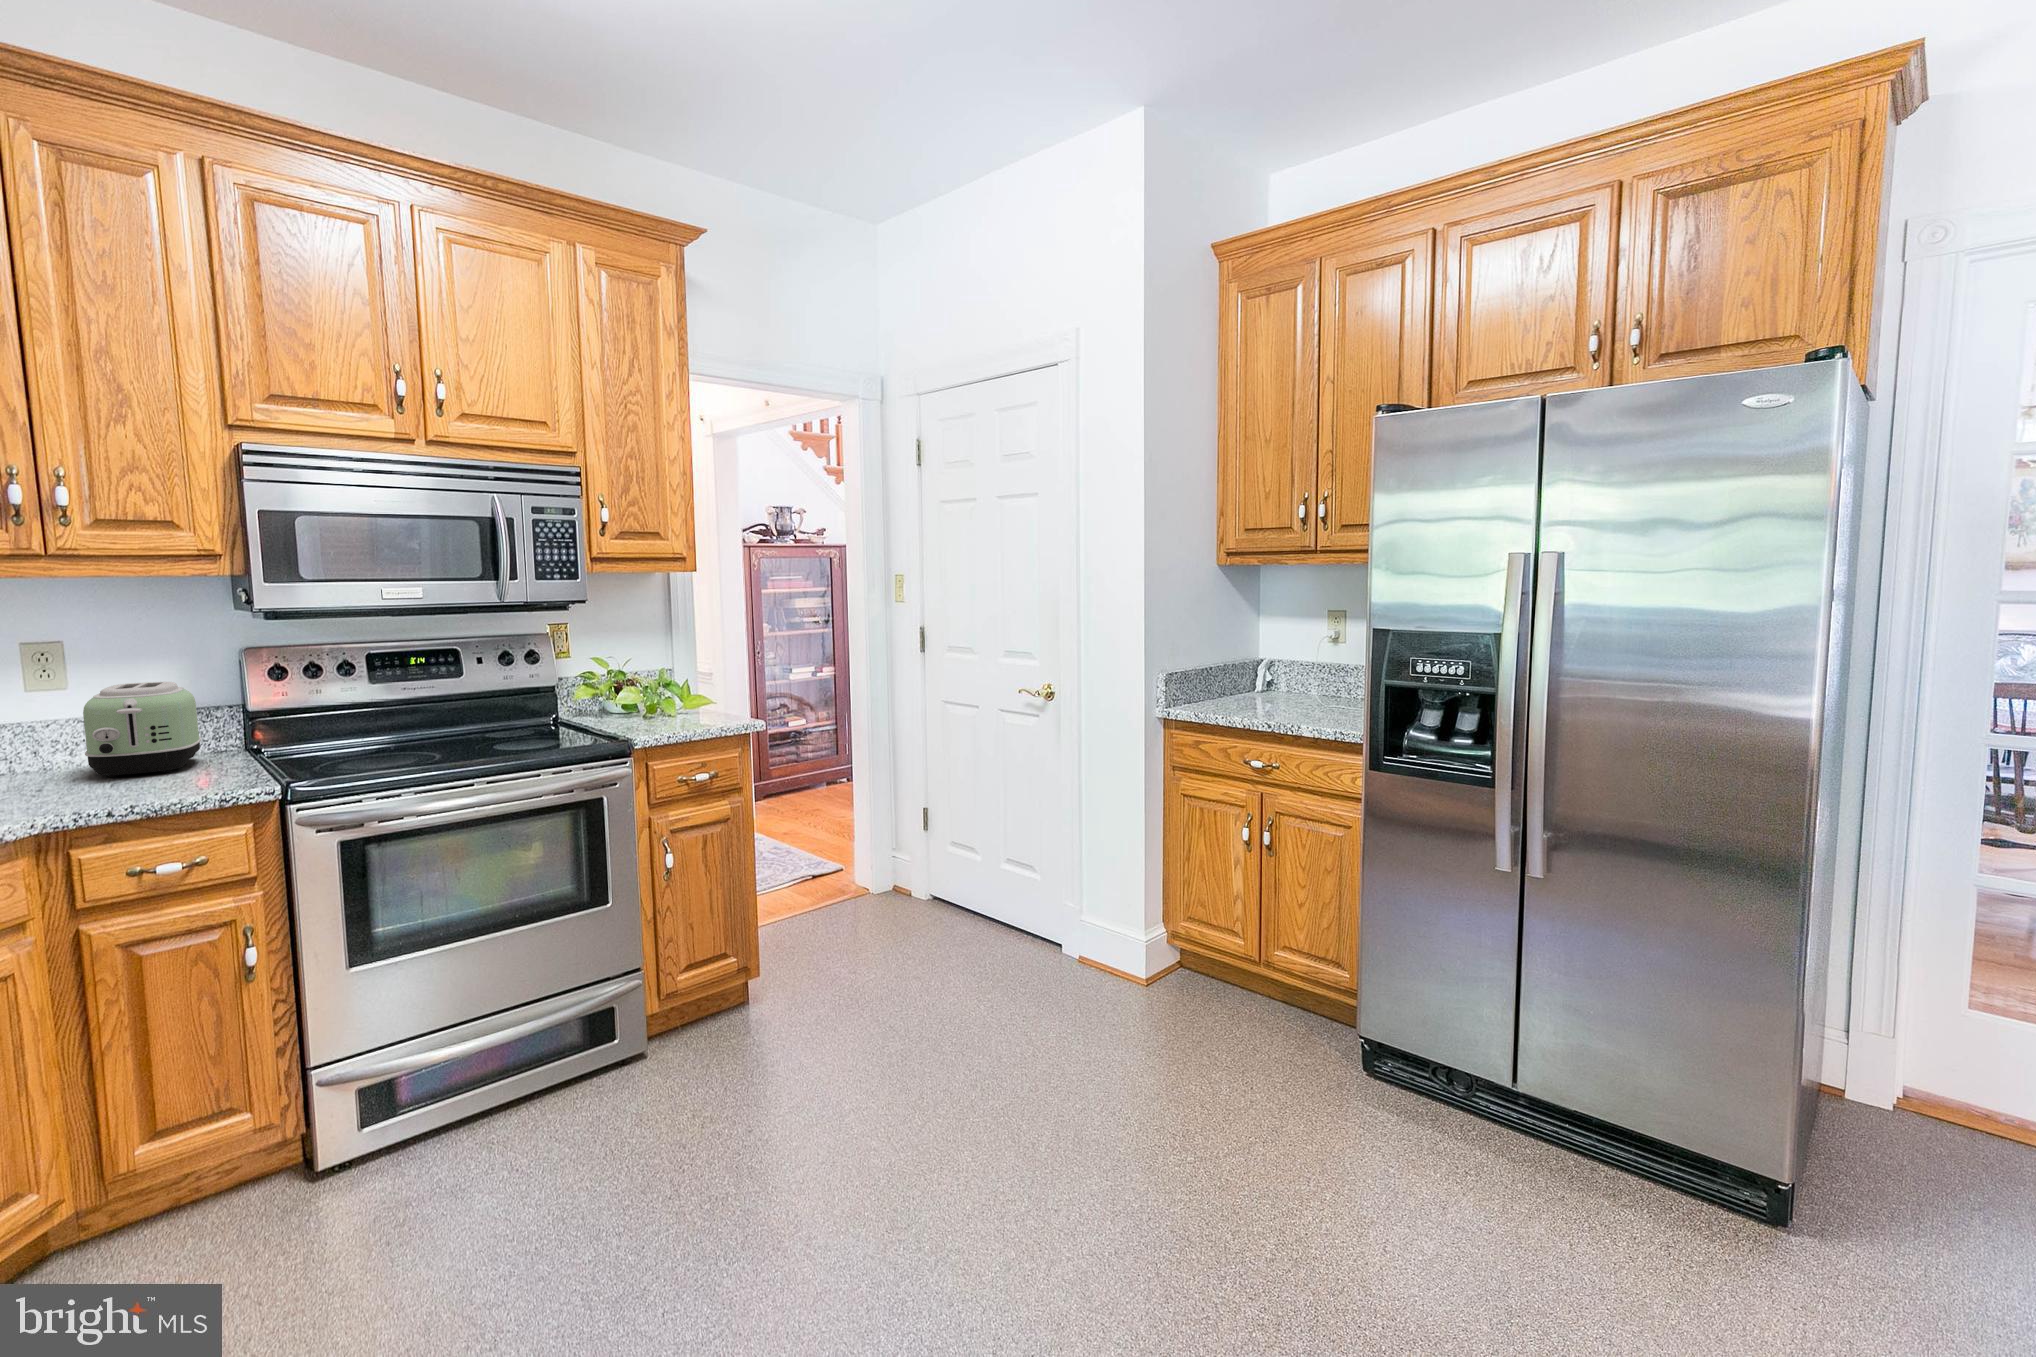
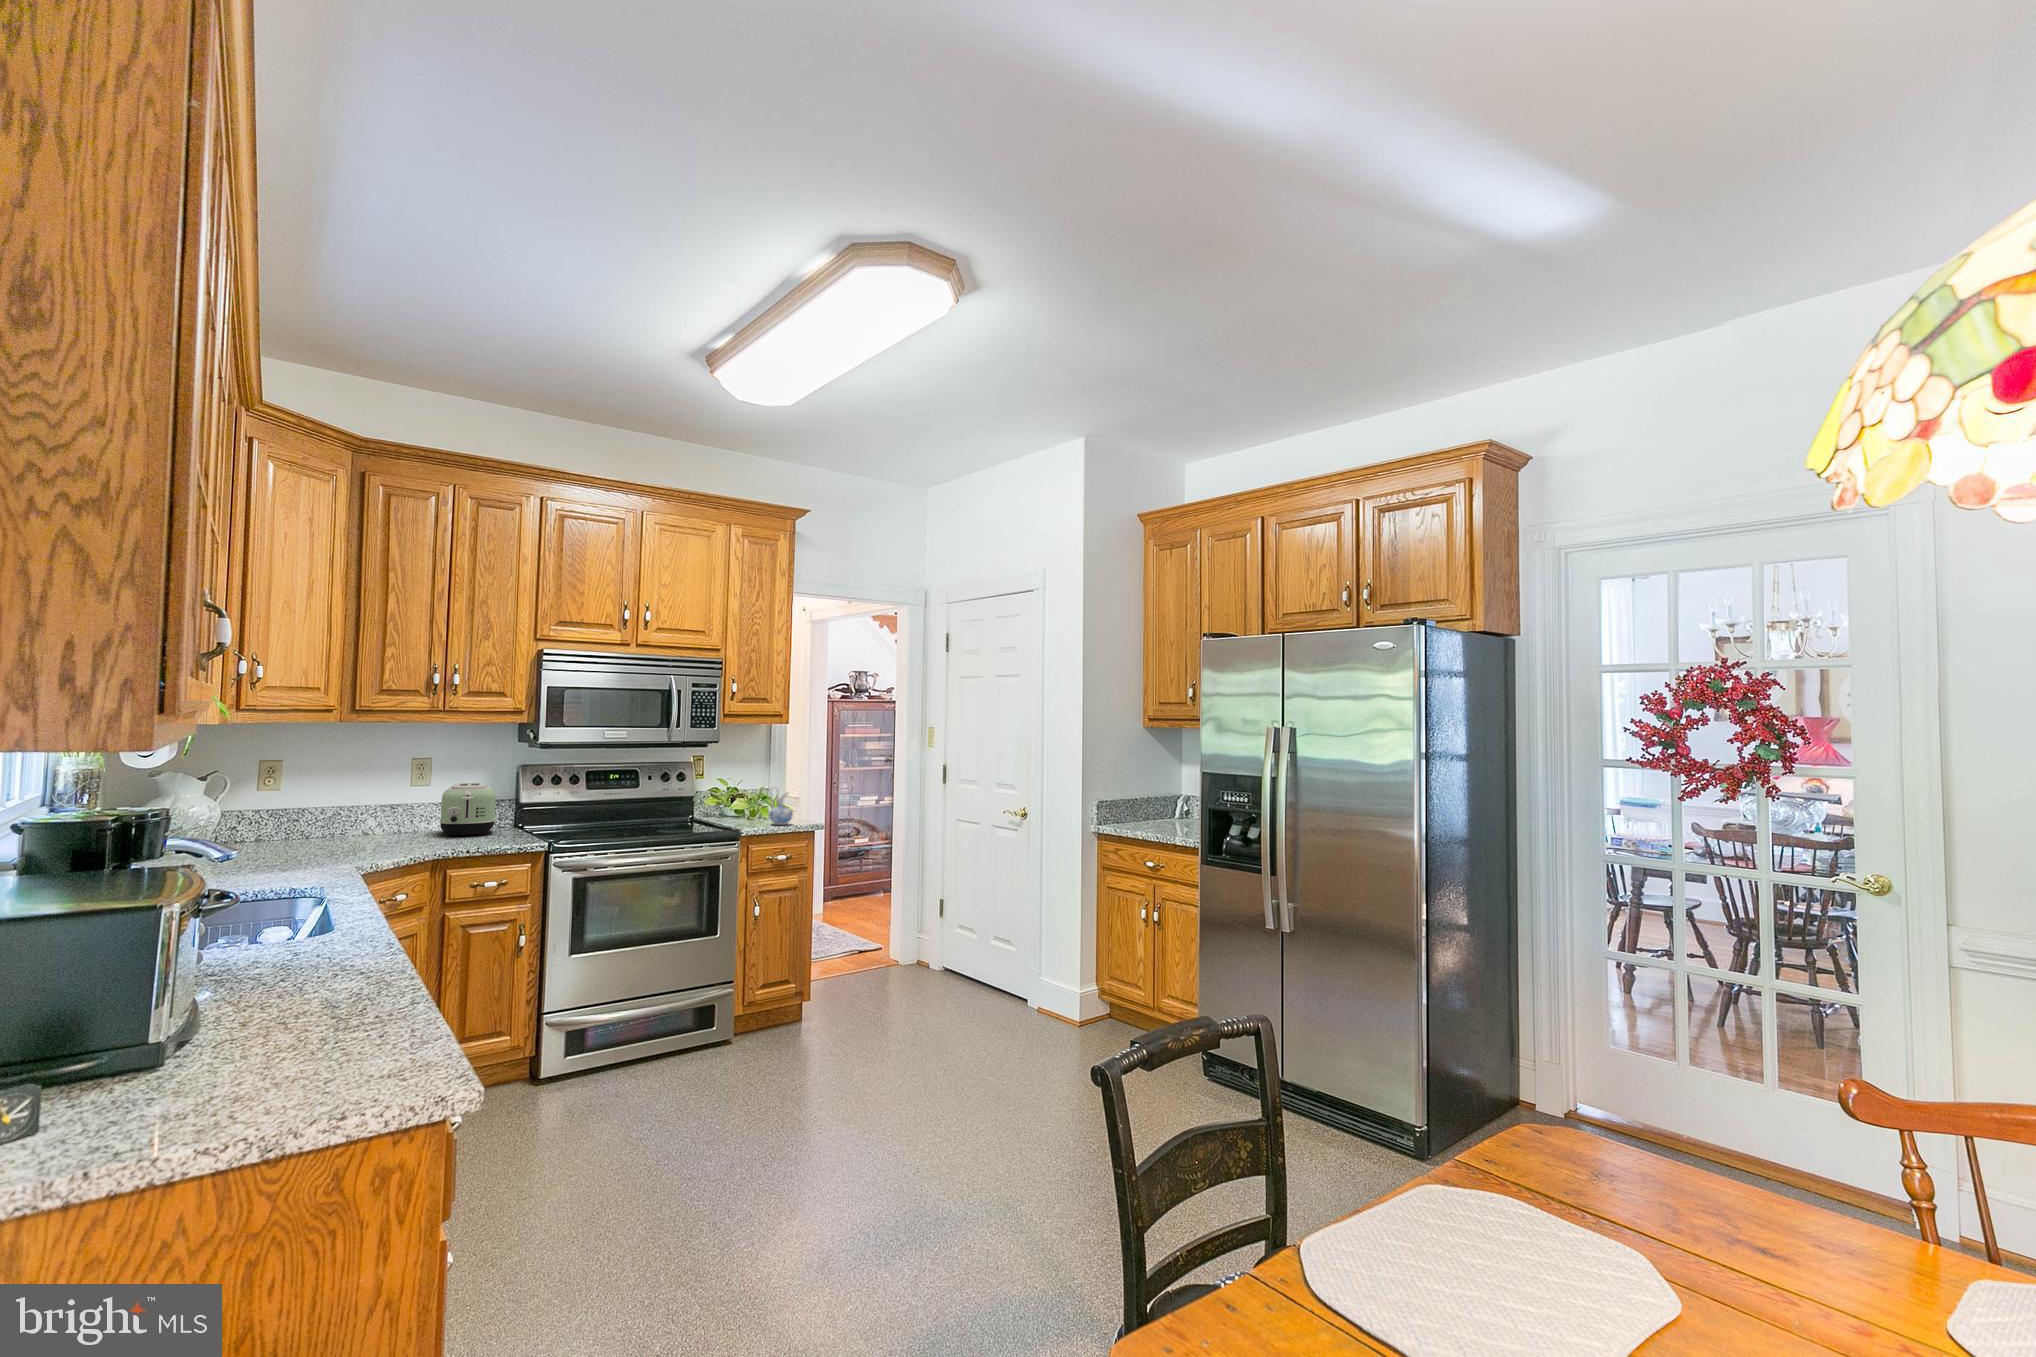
ceramic pitcher: none [674,667,713,726] -> present [769,786,793,825]

